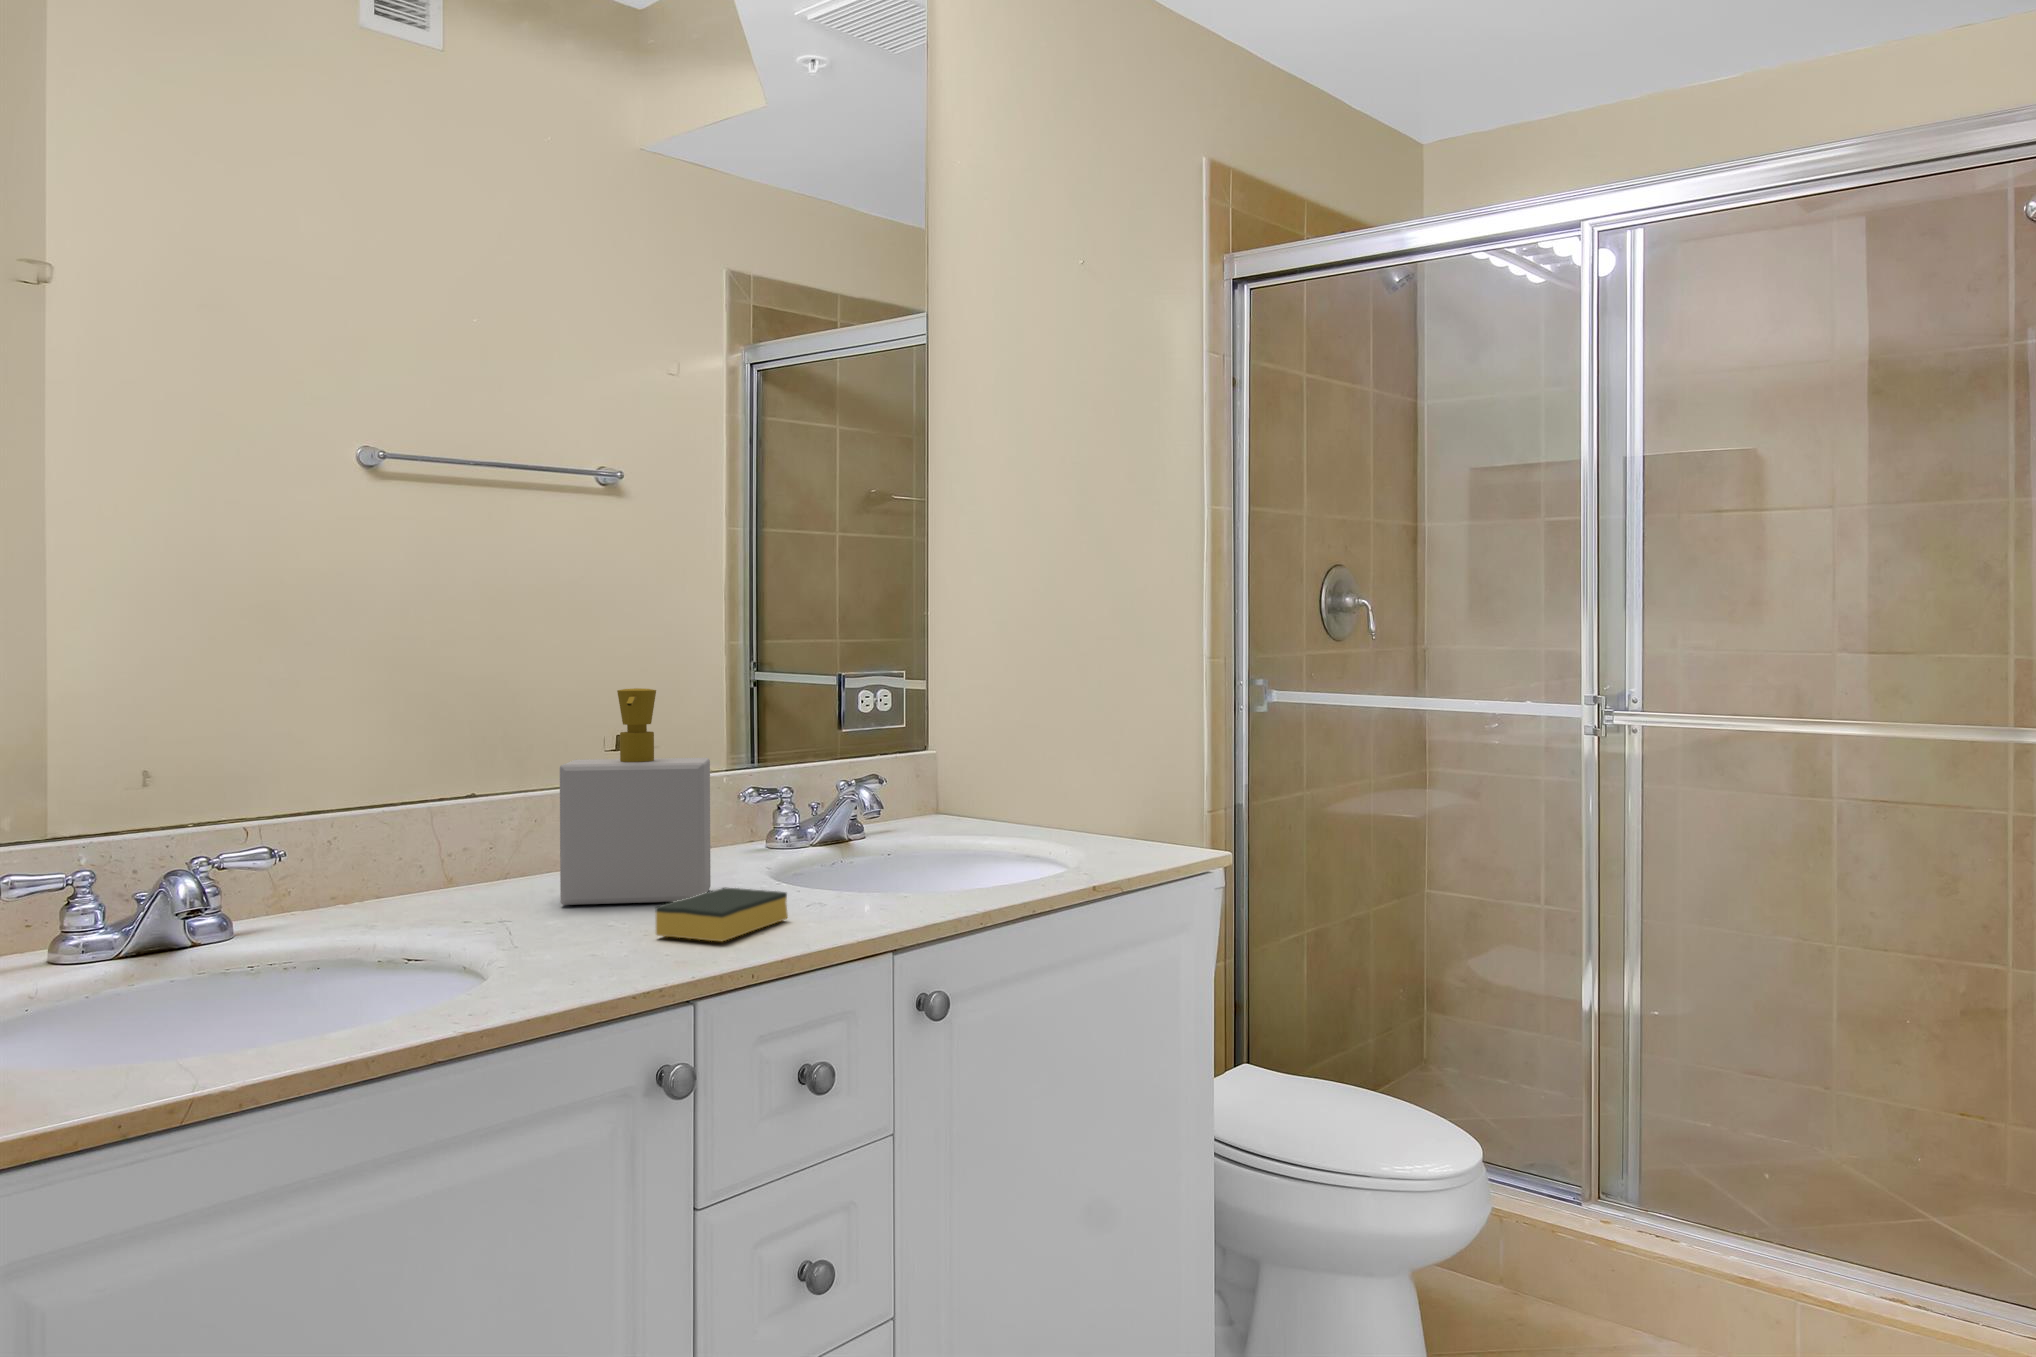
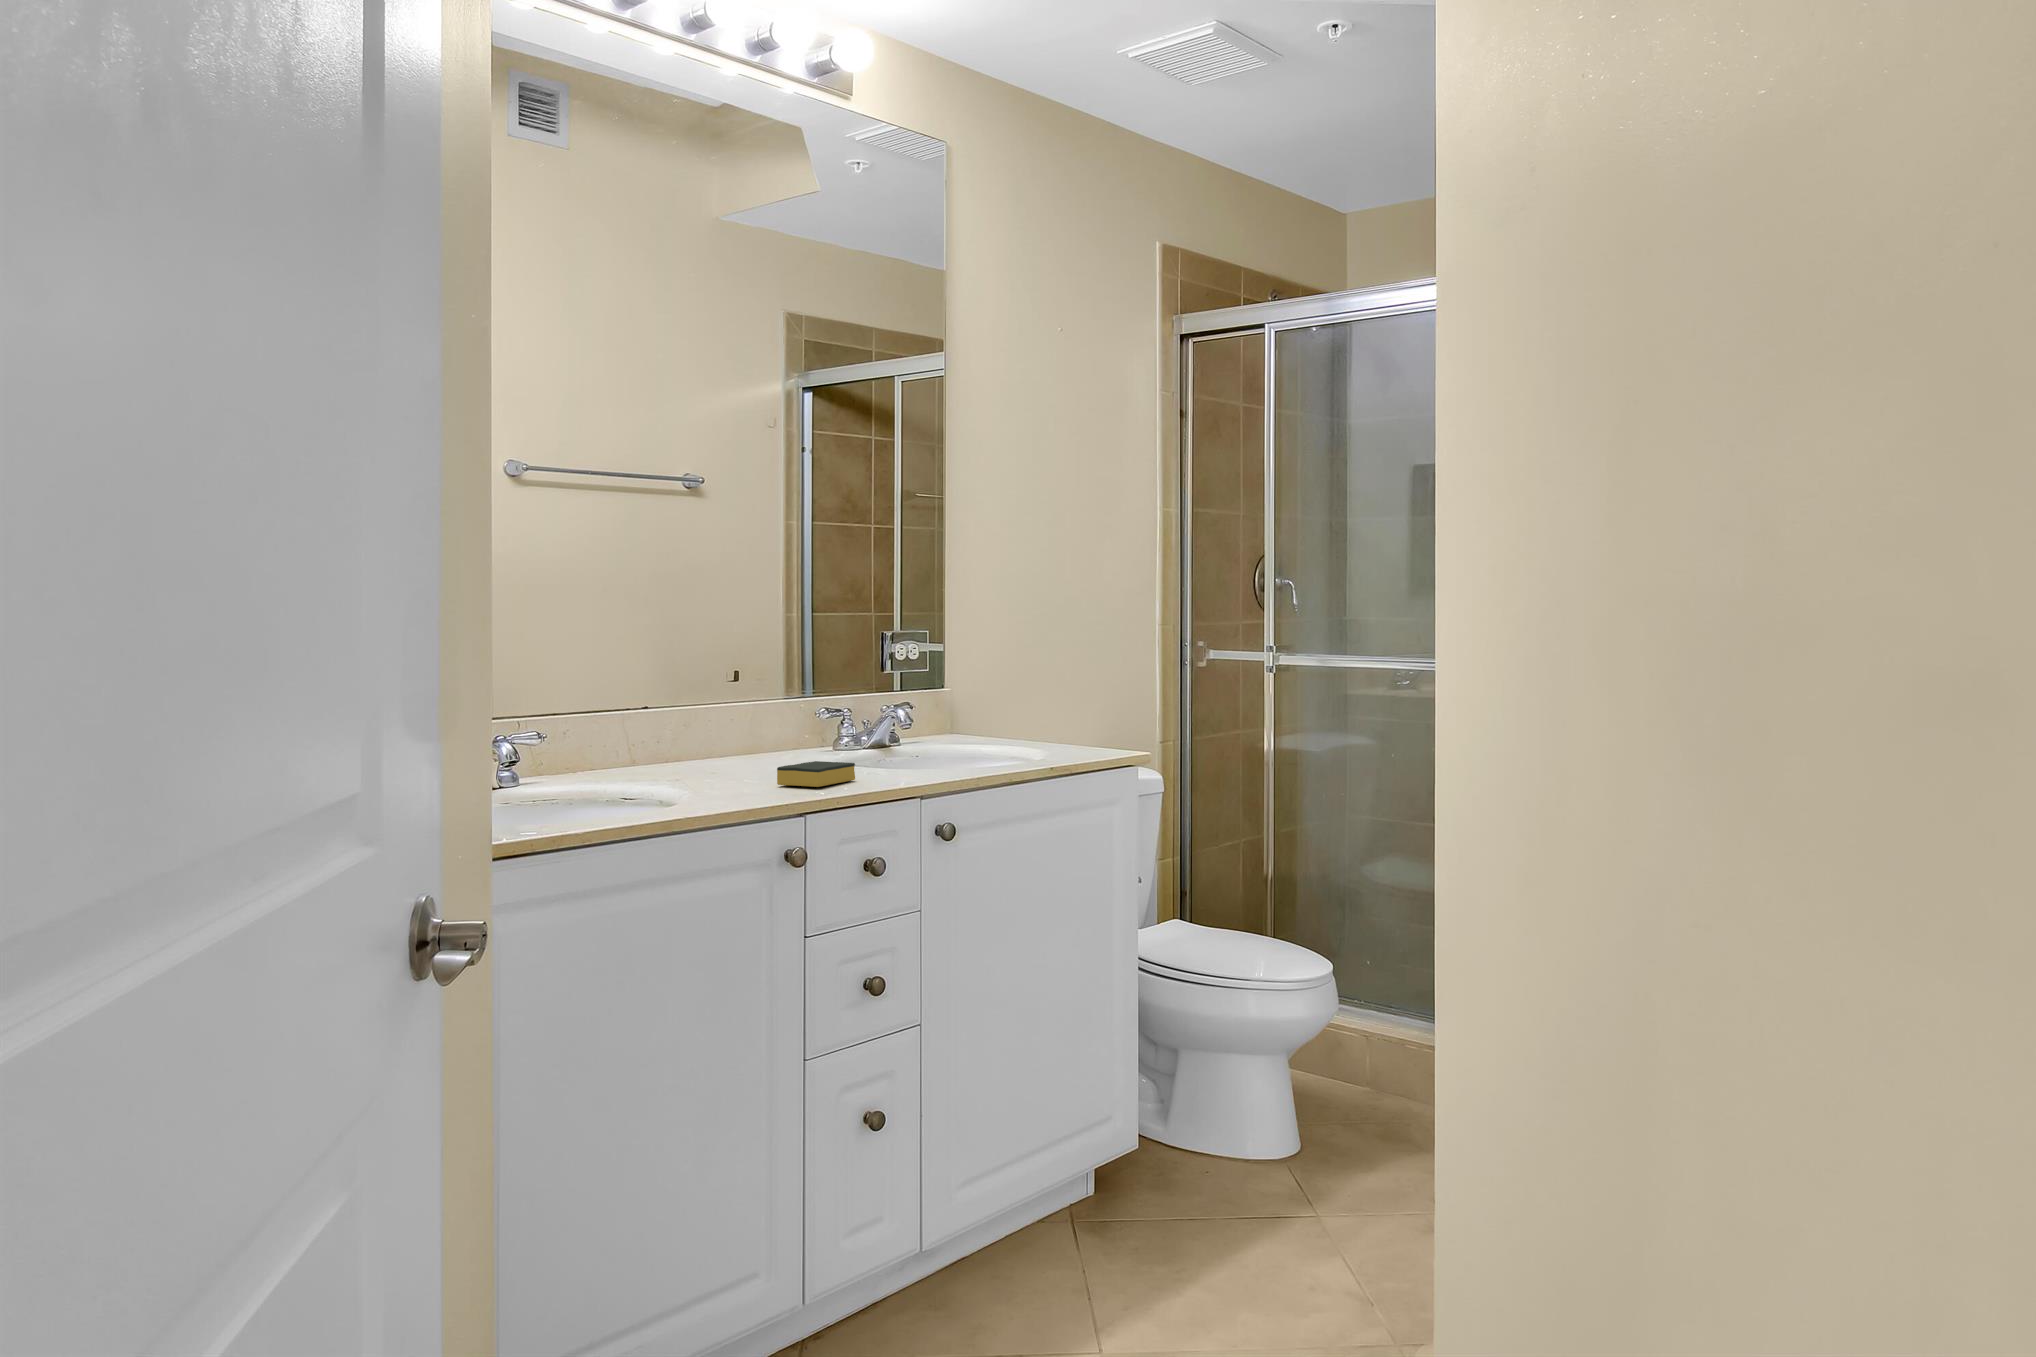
soap bottle: present [560,688,711,905] -> none [710,638,802,773]

